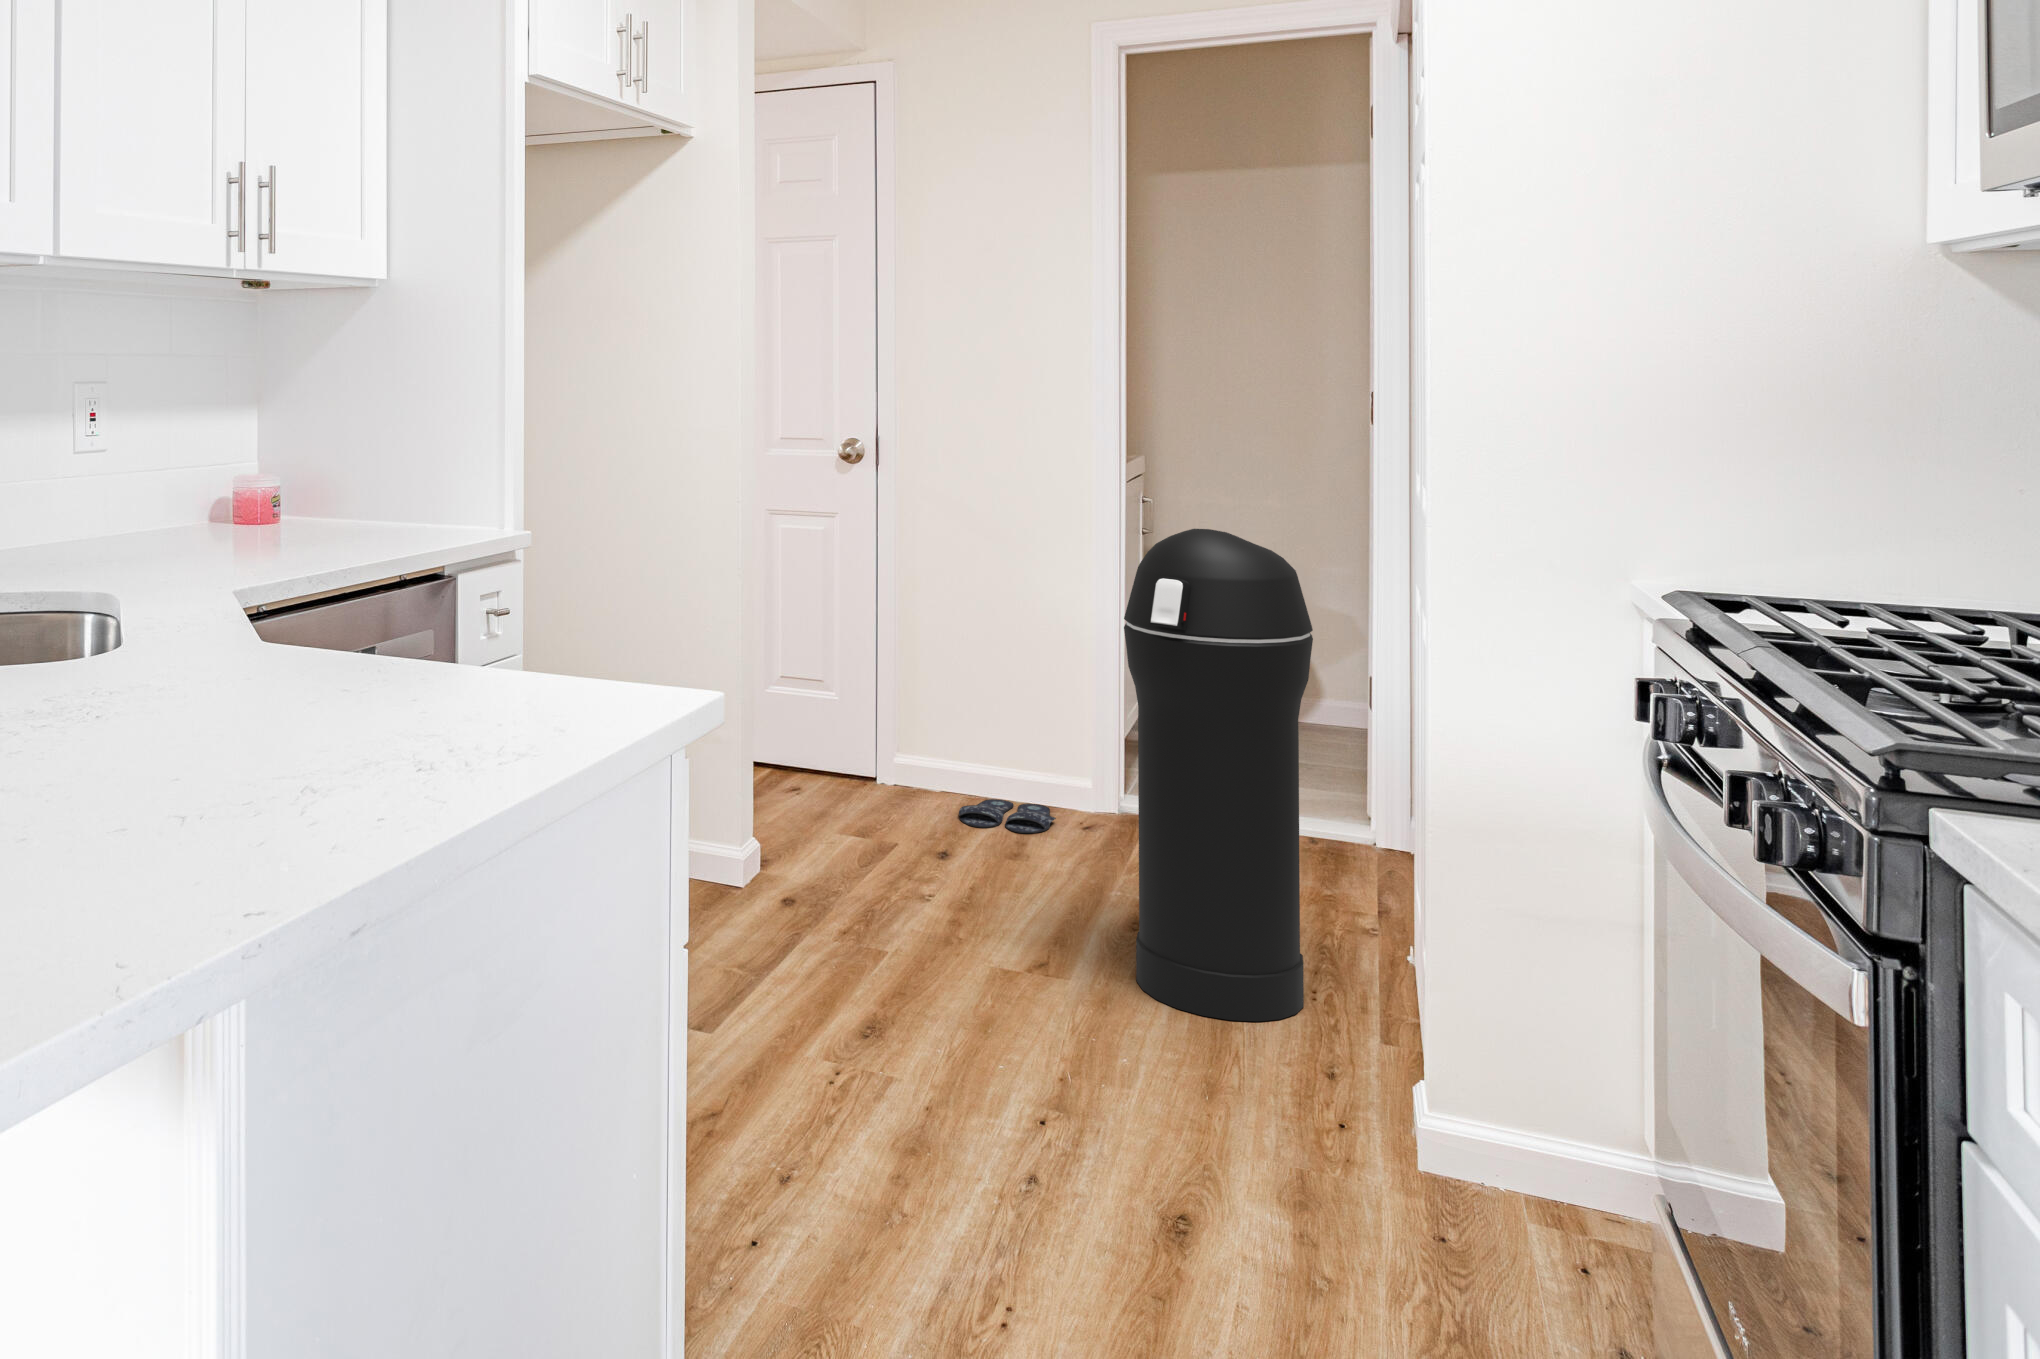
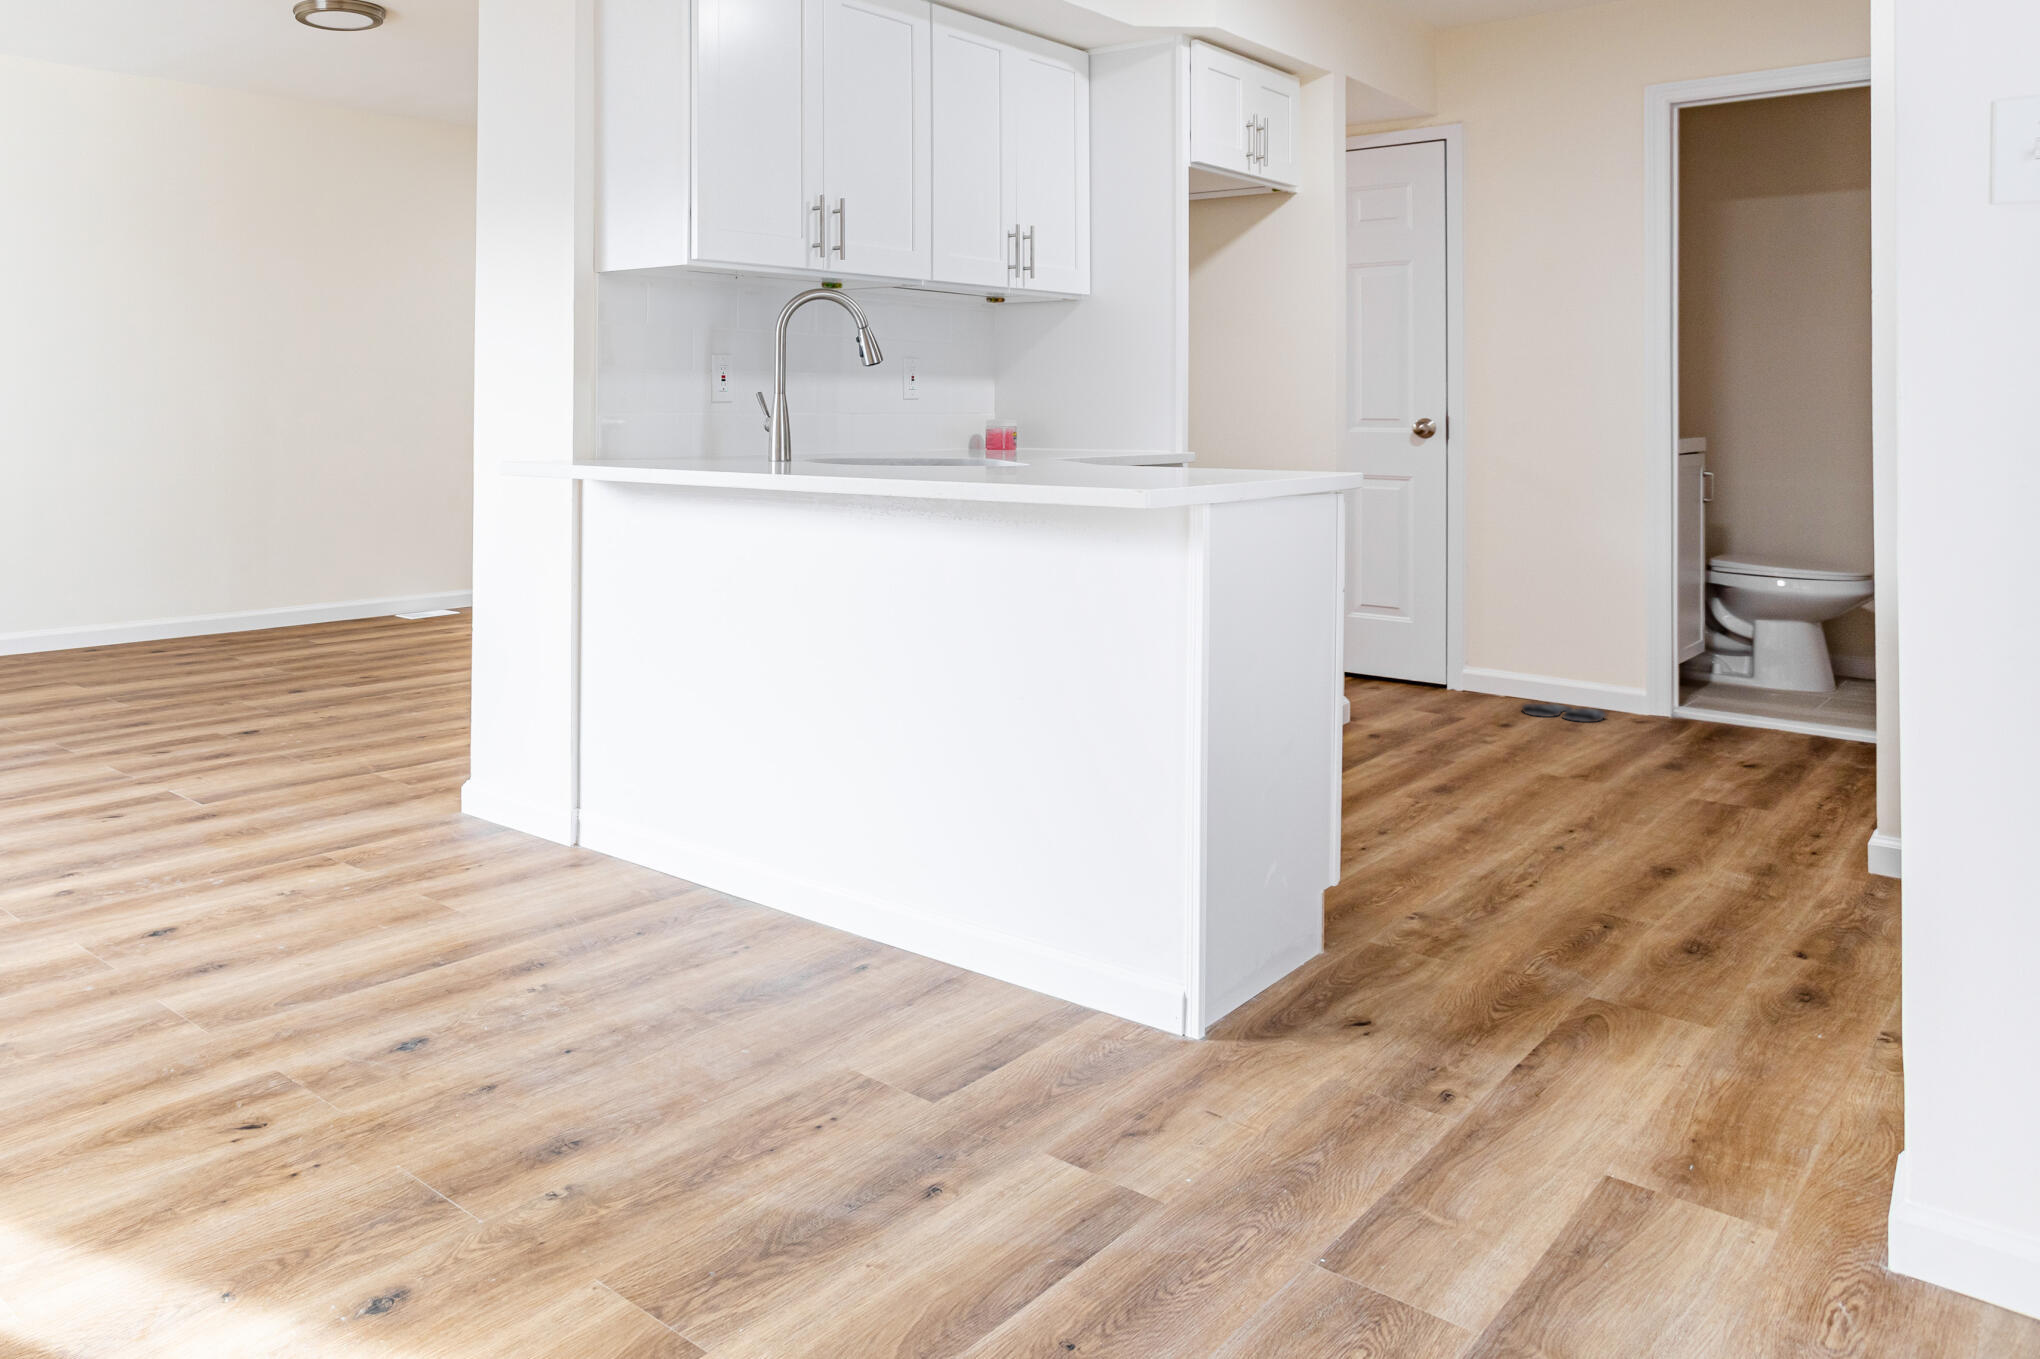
trash can: present [1124,529,1313,1021] -> none [1638,463,1791,806]

